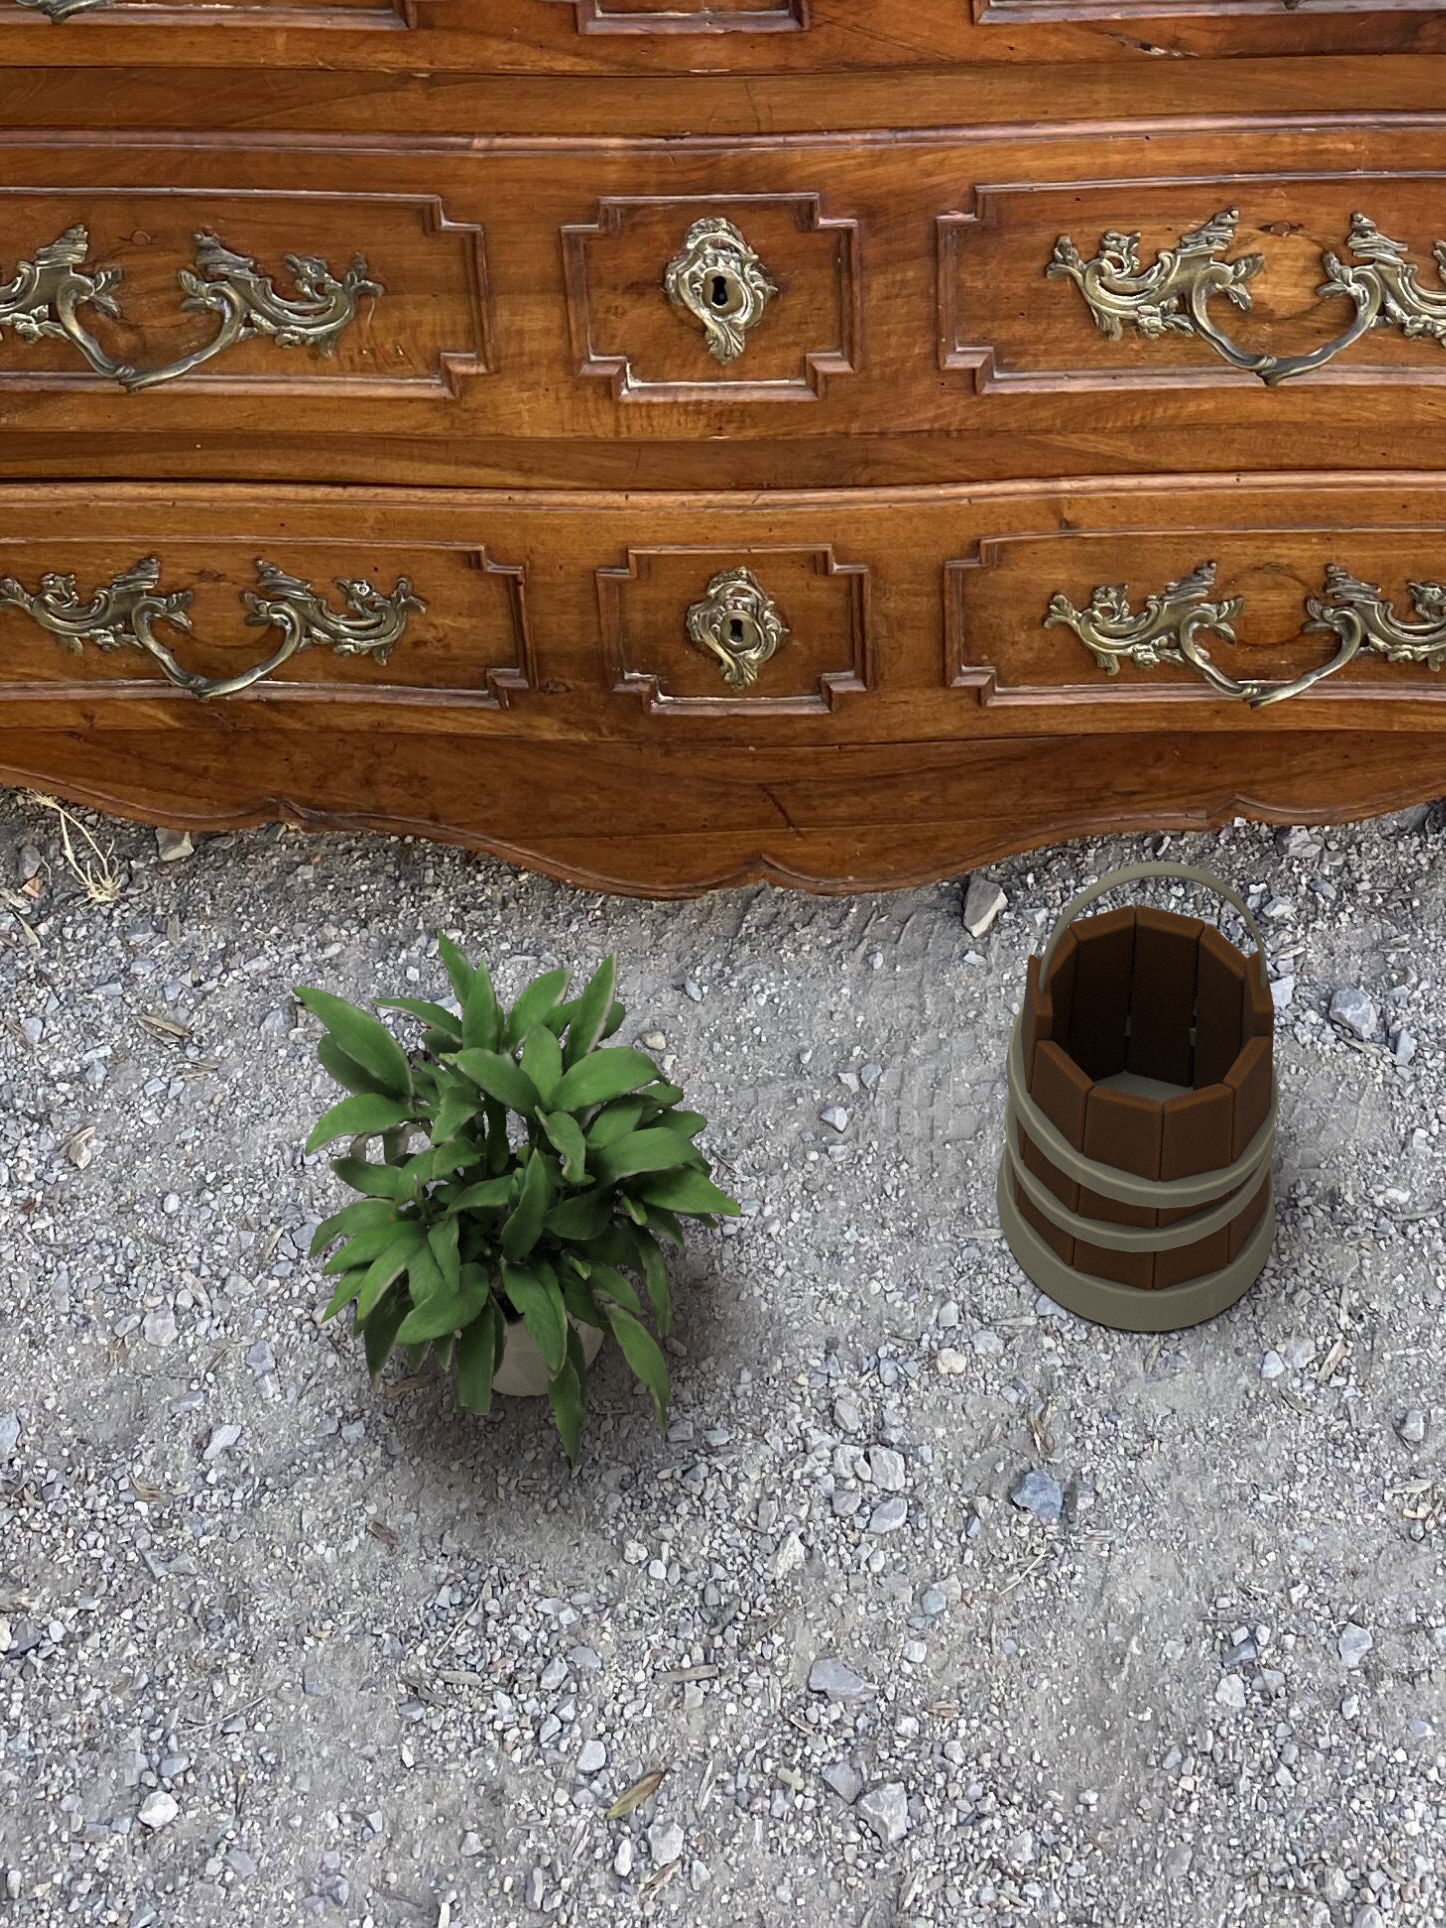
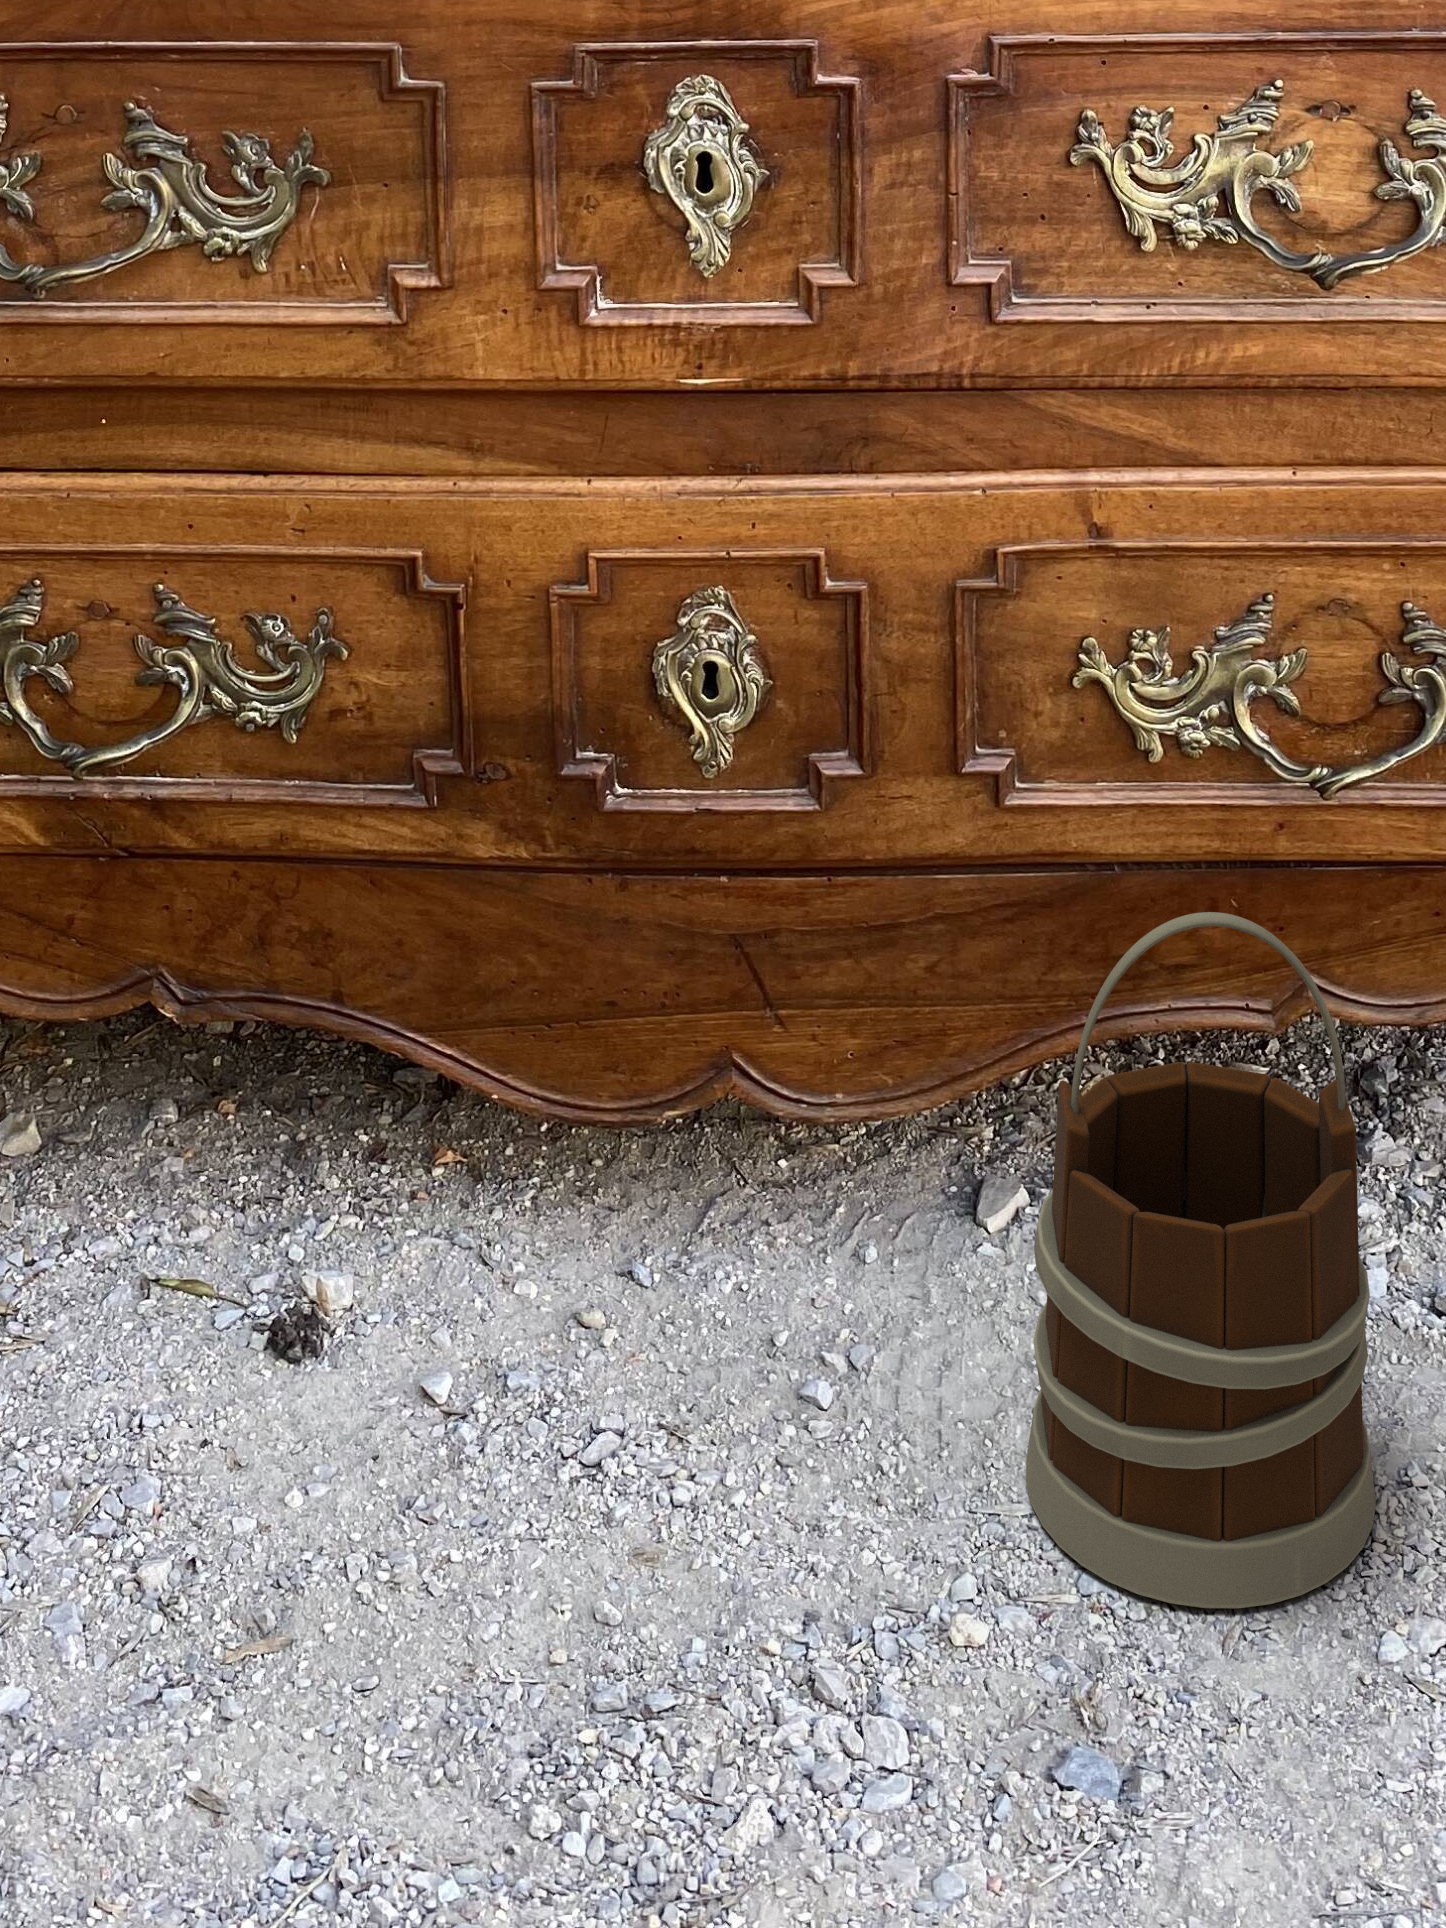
potted plant: present [292,928,741,1471] -> none [168,1022,708,1664]

